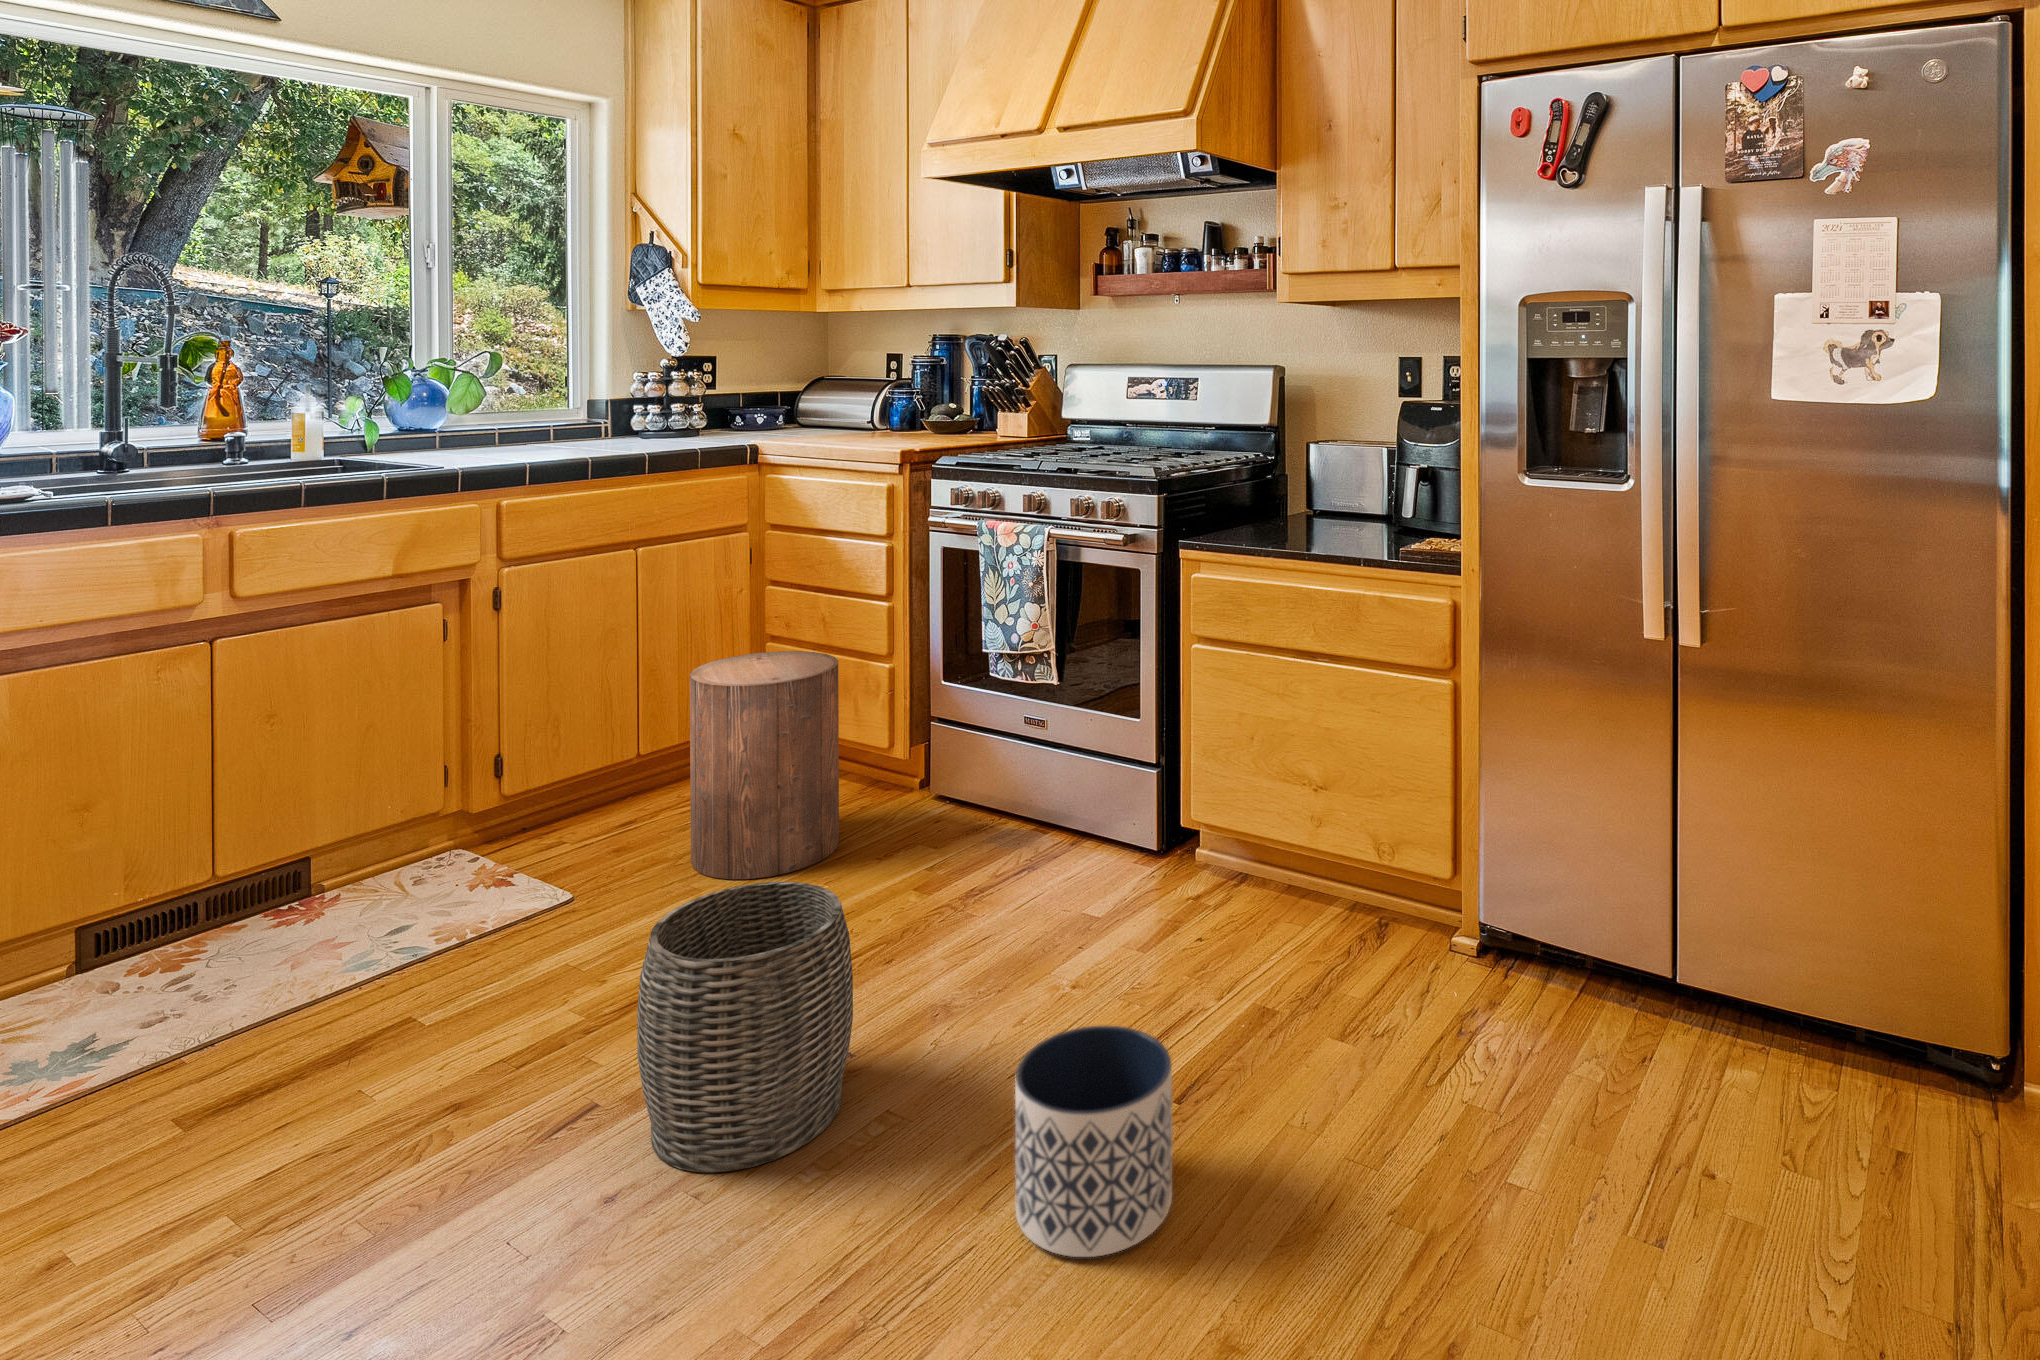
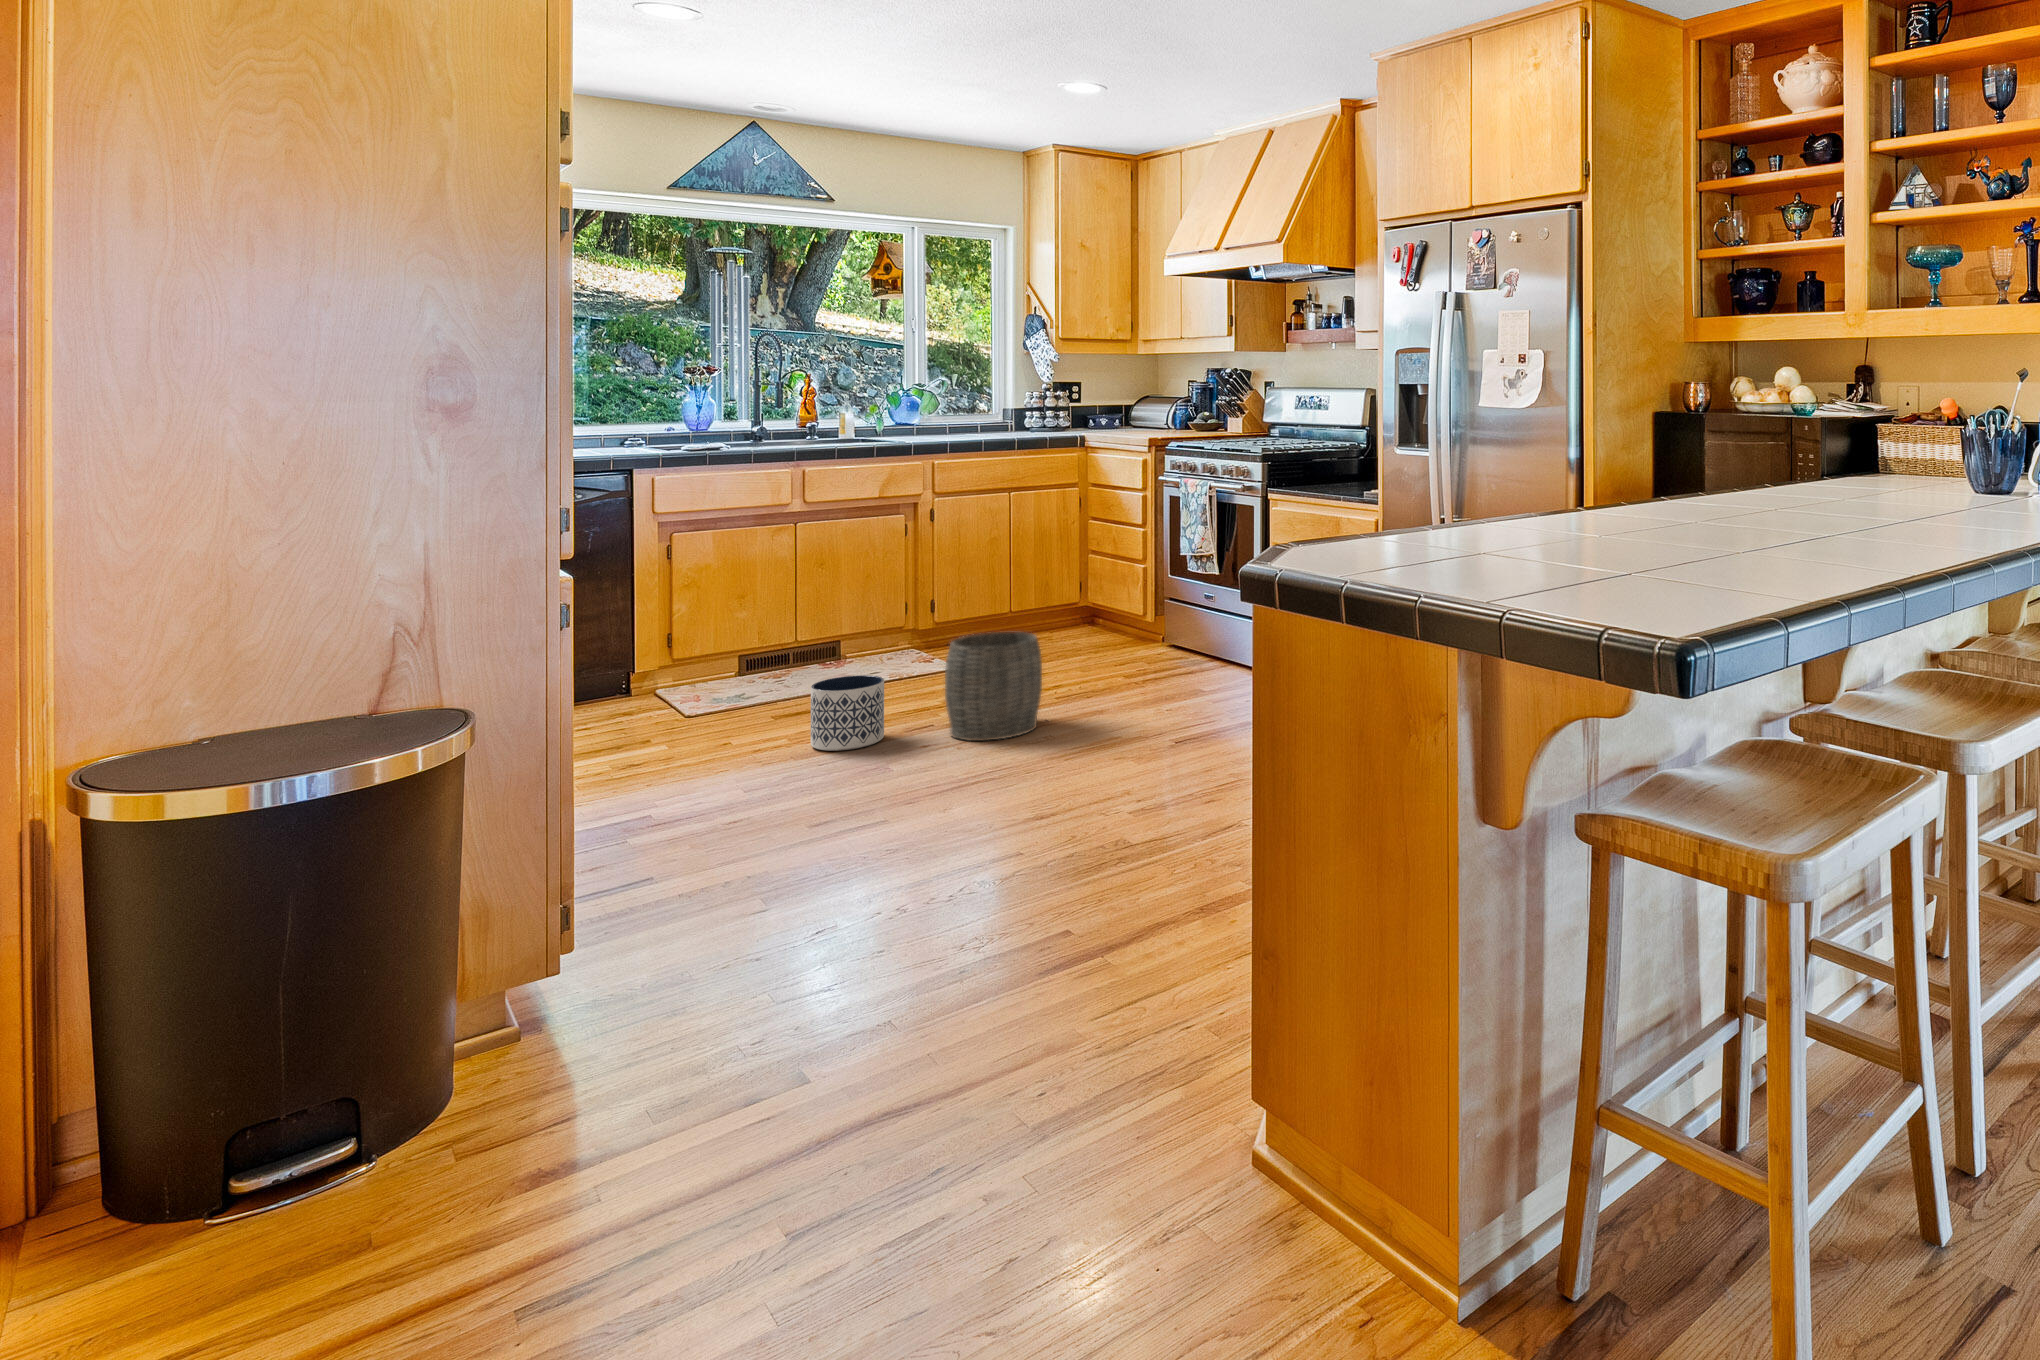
stool: present [690,651,839,879] -> none [1020,551,1101,667]
planter: present [1015,1026,1172,1257] -> present [811,675,884,751]

